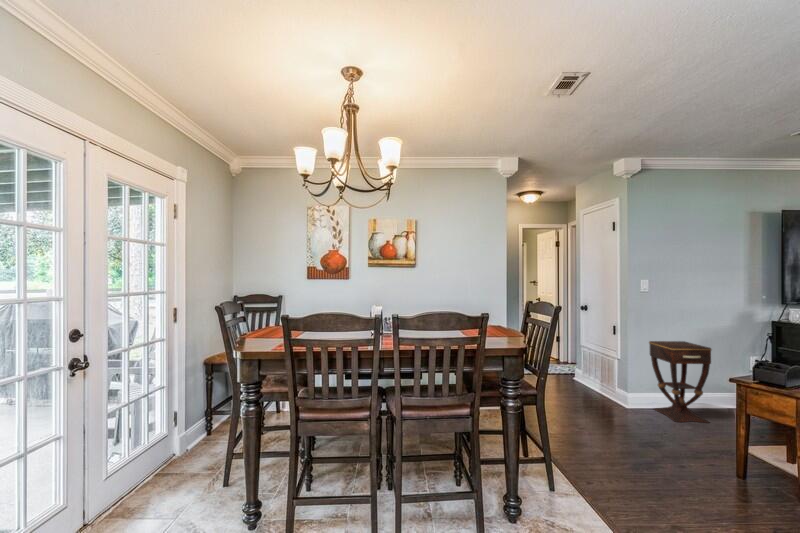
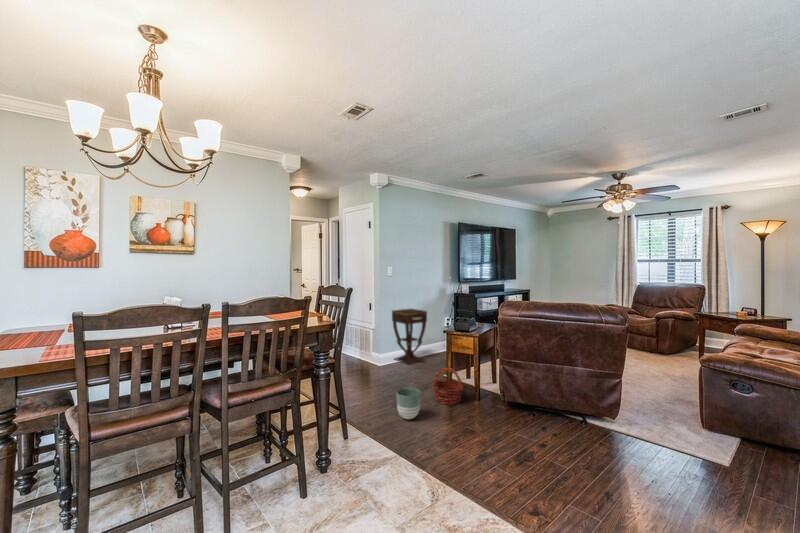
basket: none [704,439,768,503] -> present [433,368,463,405]
planter: none [631,451,672,499] -> present [396,387,420,419]

